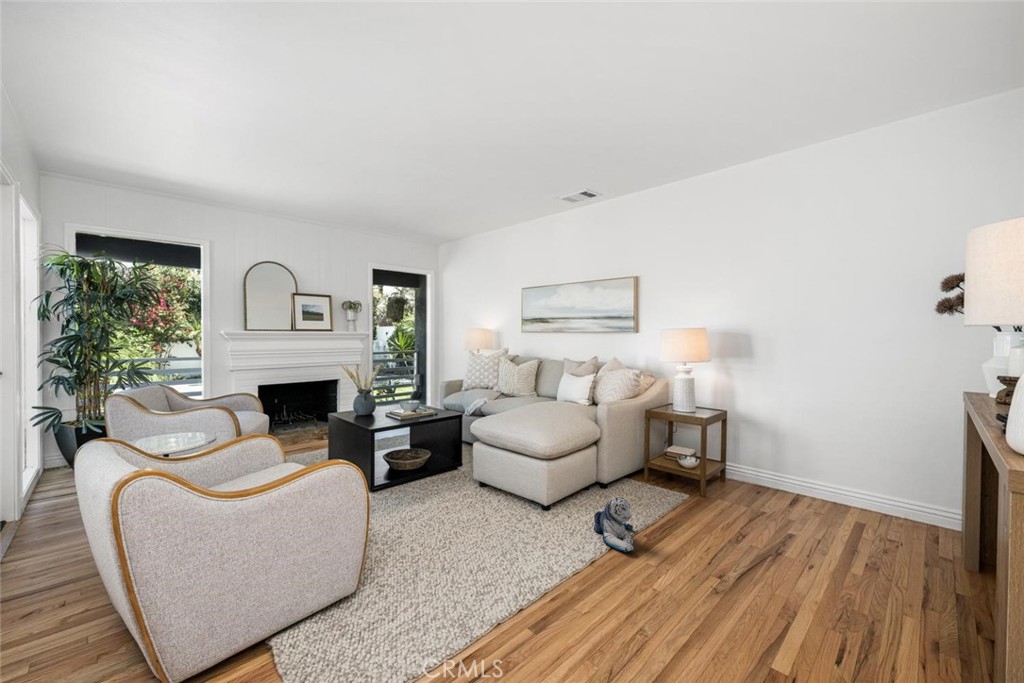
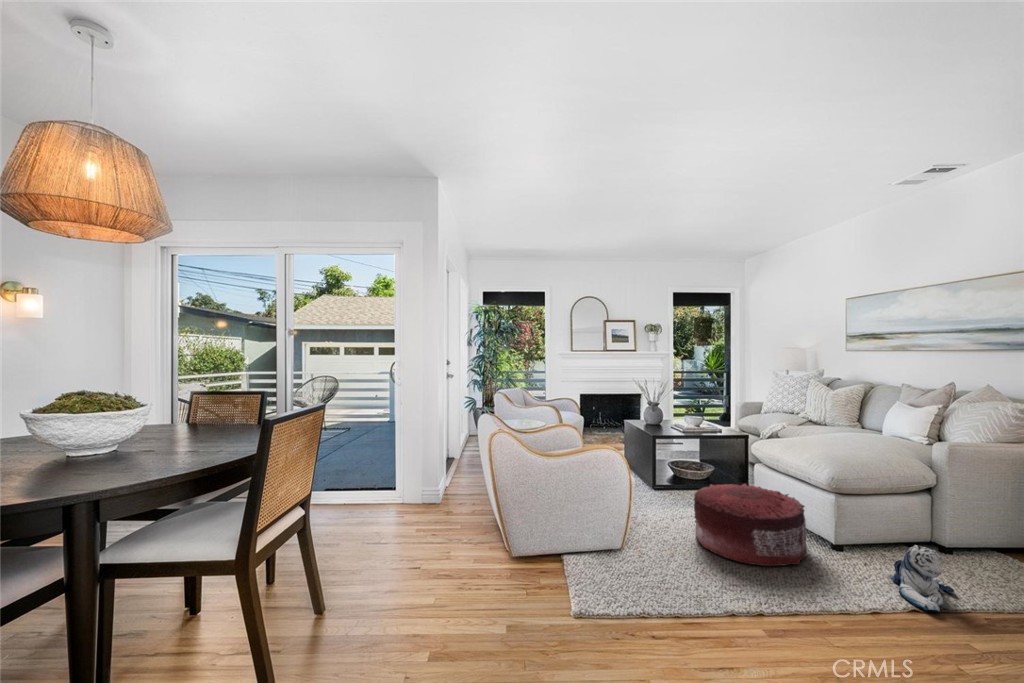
pouf: none [430,467,532,555] -> present [694,484,808,566]

